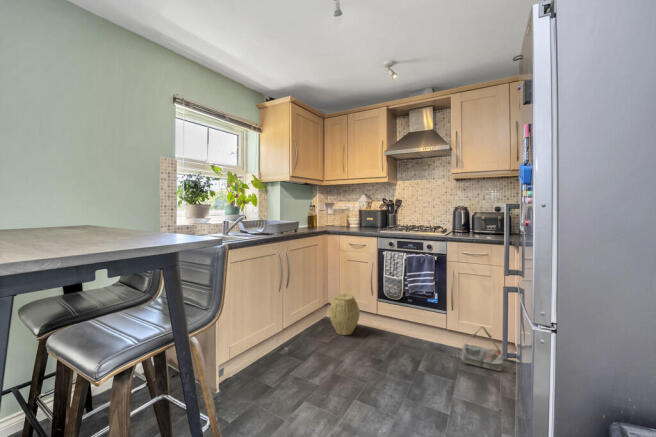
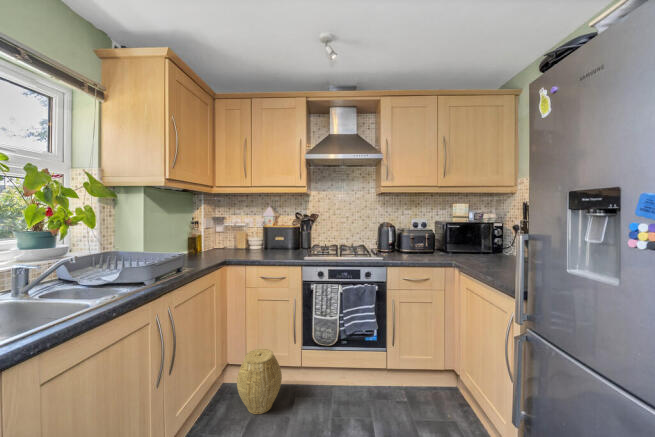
bag: present [461,326,504,371] -> none [415,365,460,414]

